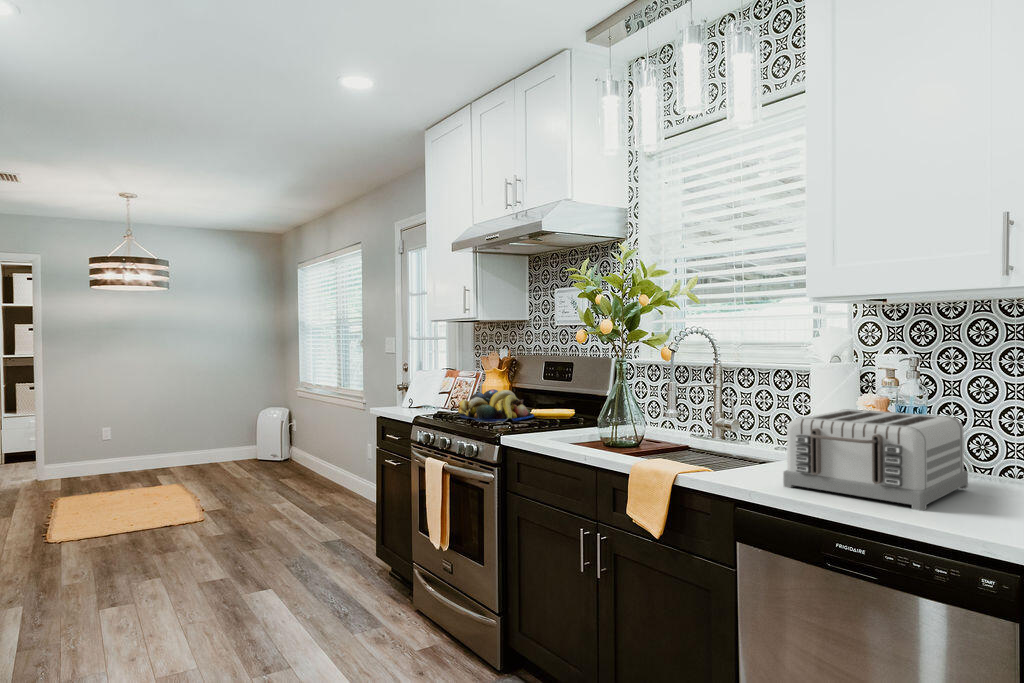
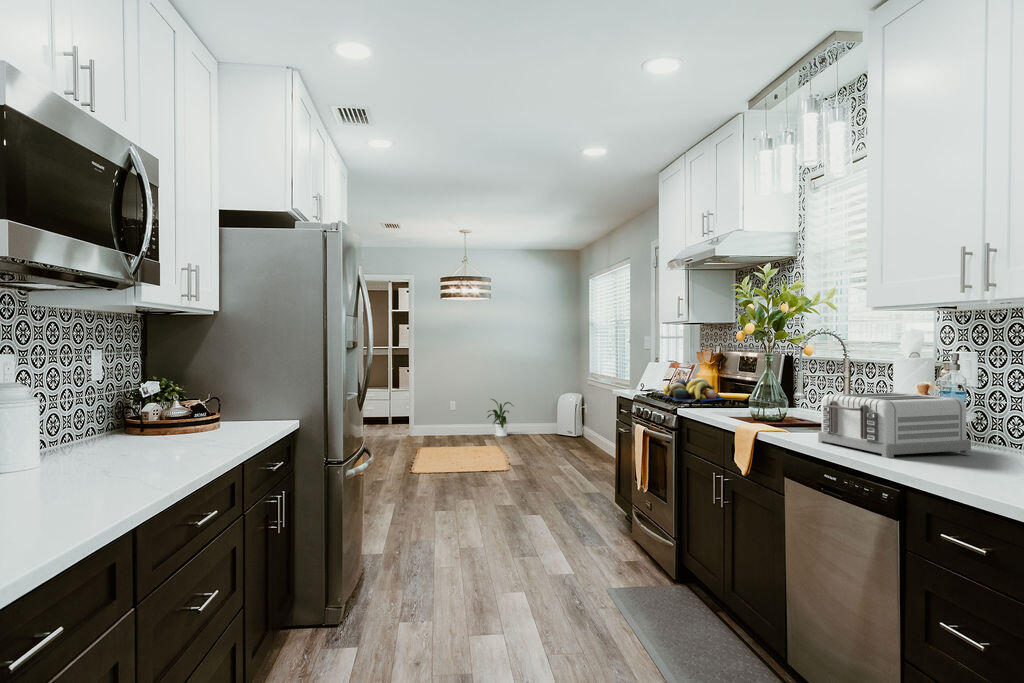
house plant: none [158,421,200,471] -> present [487,399,513,437]

